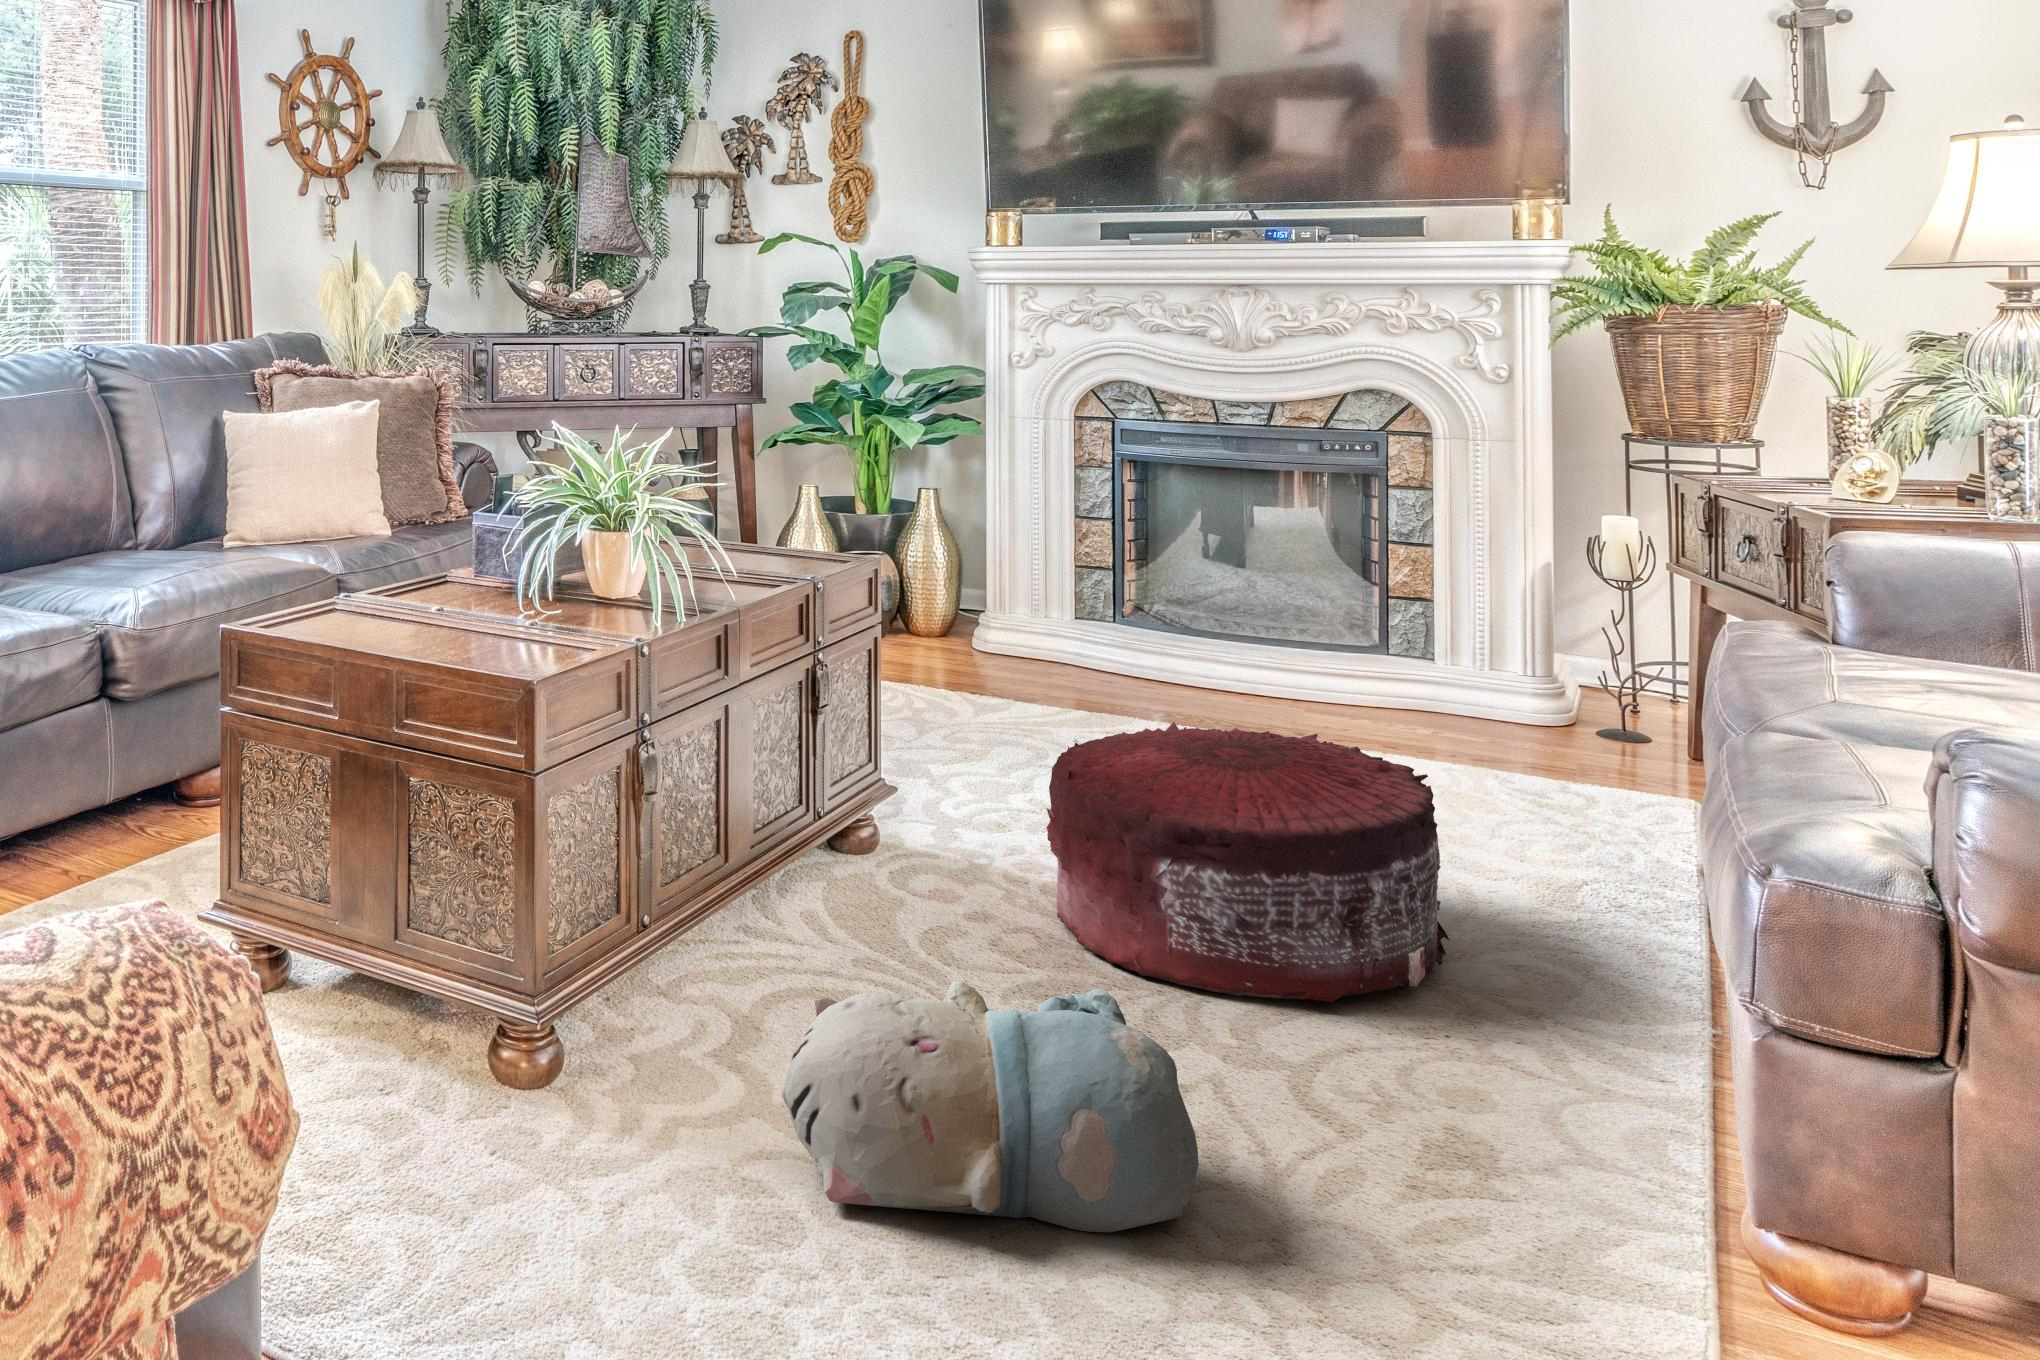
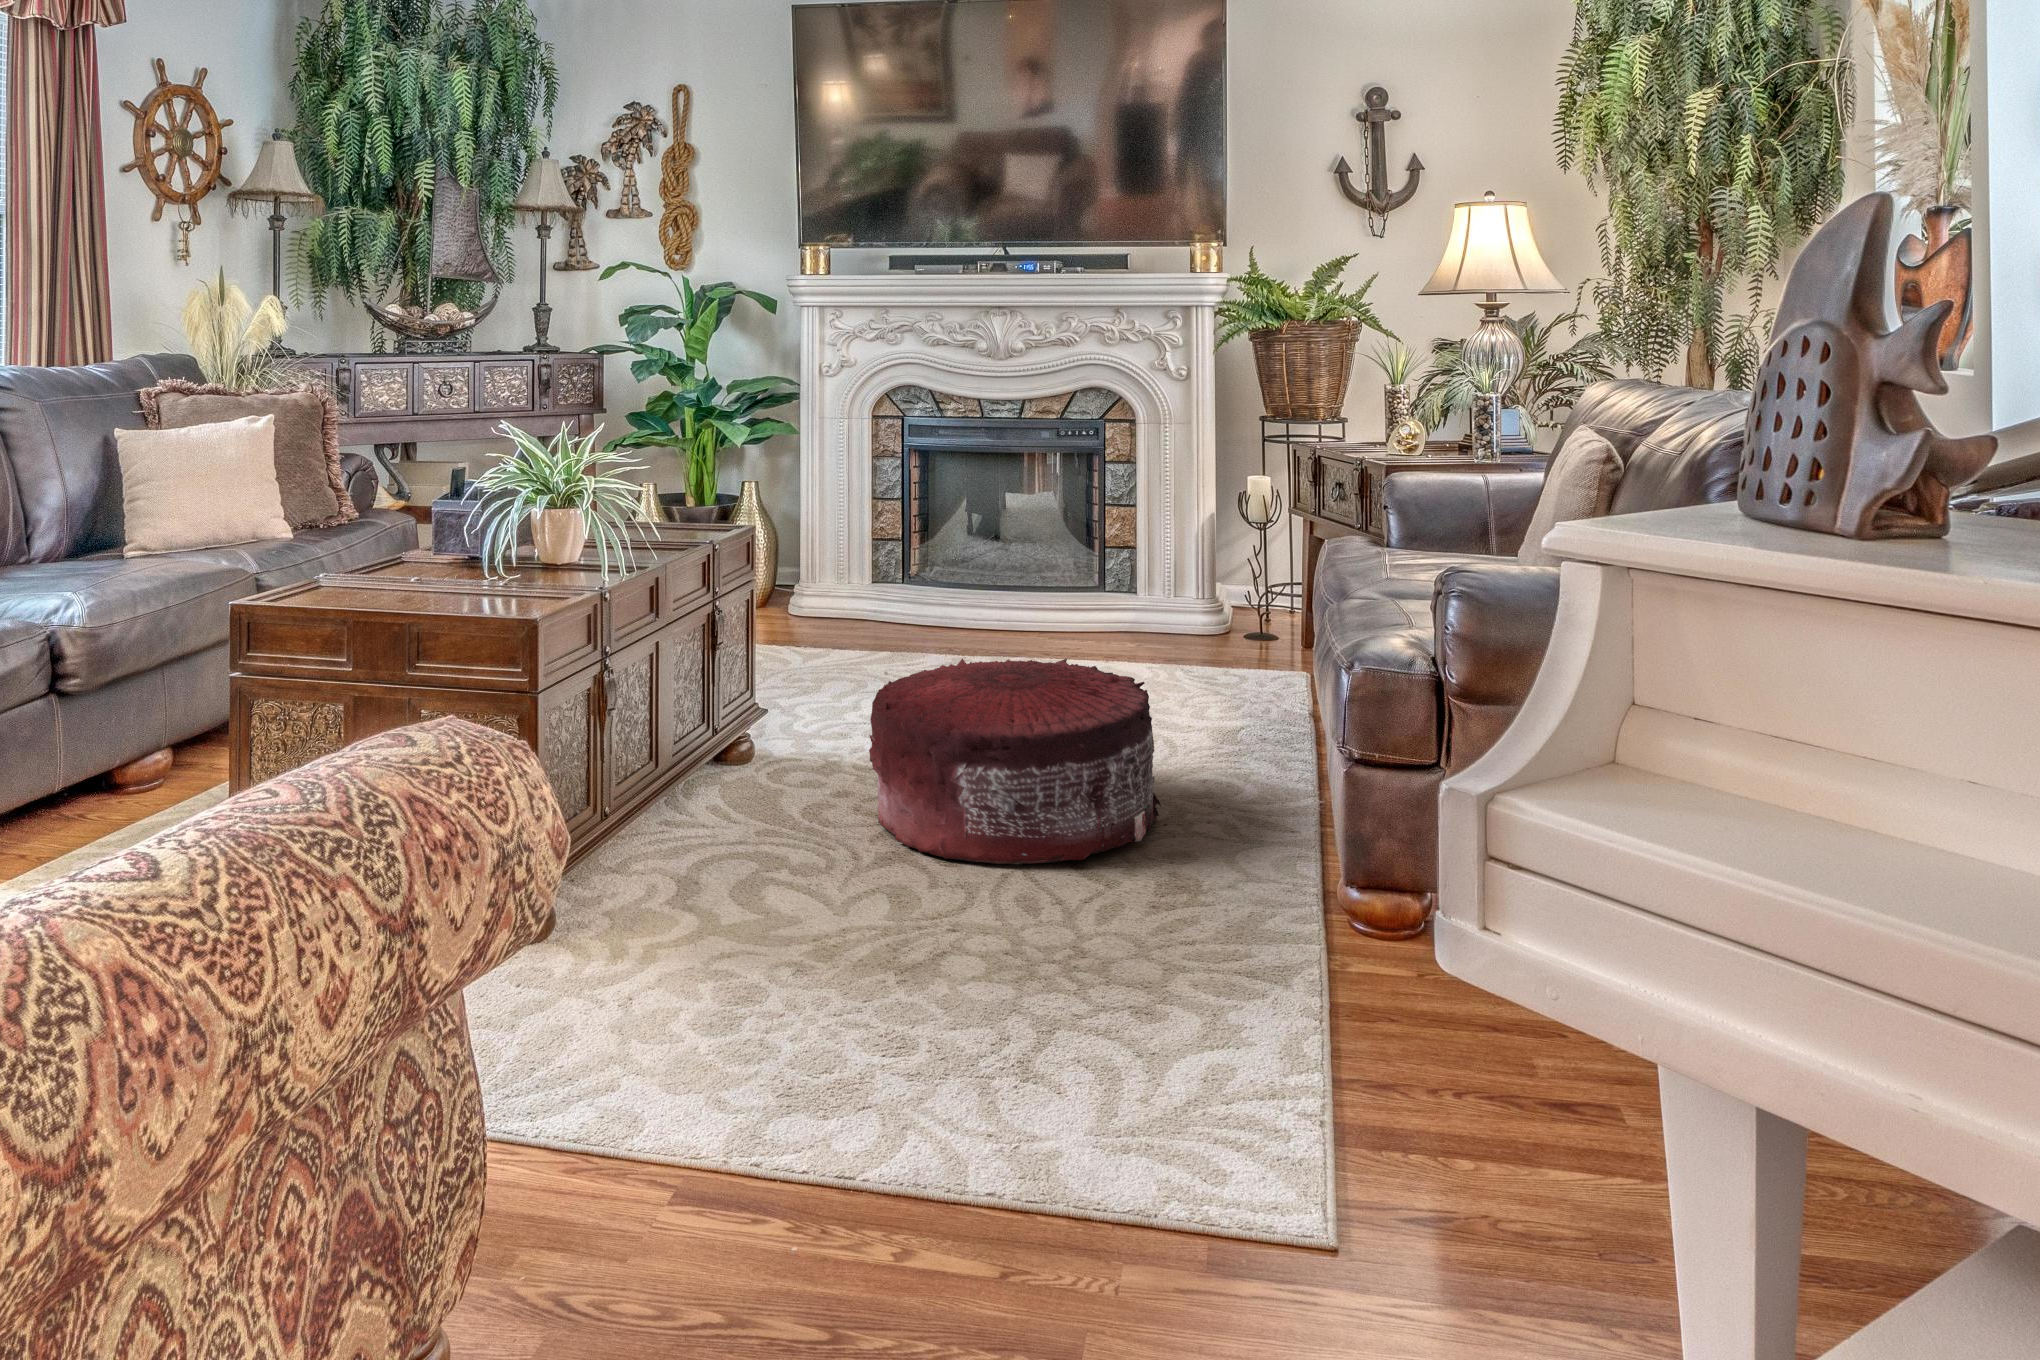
plush toy: present [781,980,1199,1232] -> none [677,864,999,1060]

